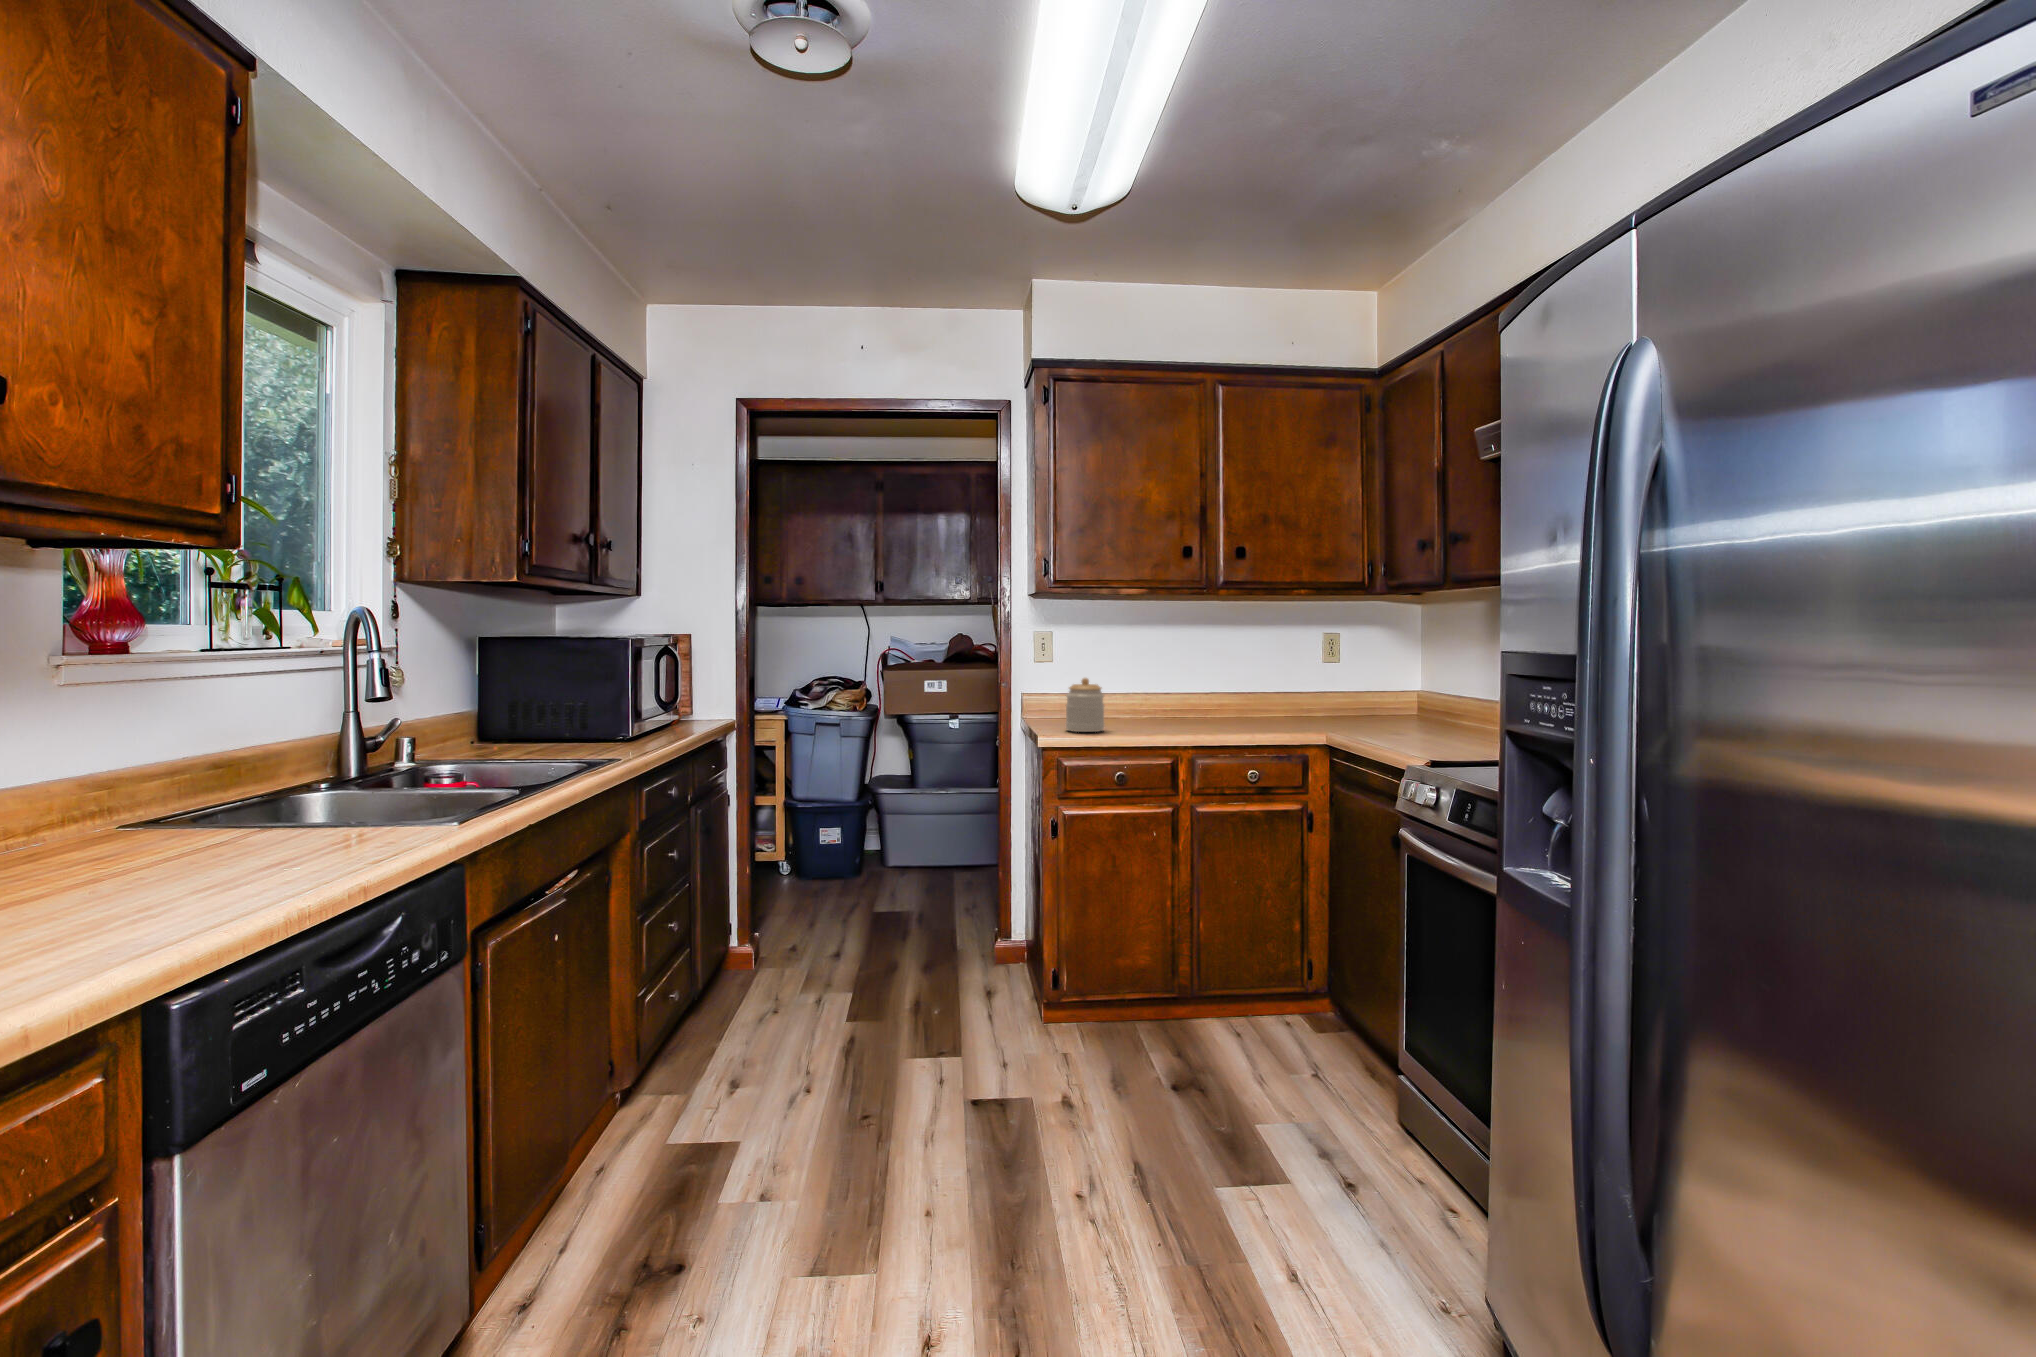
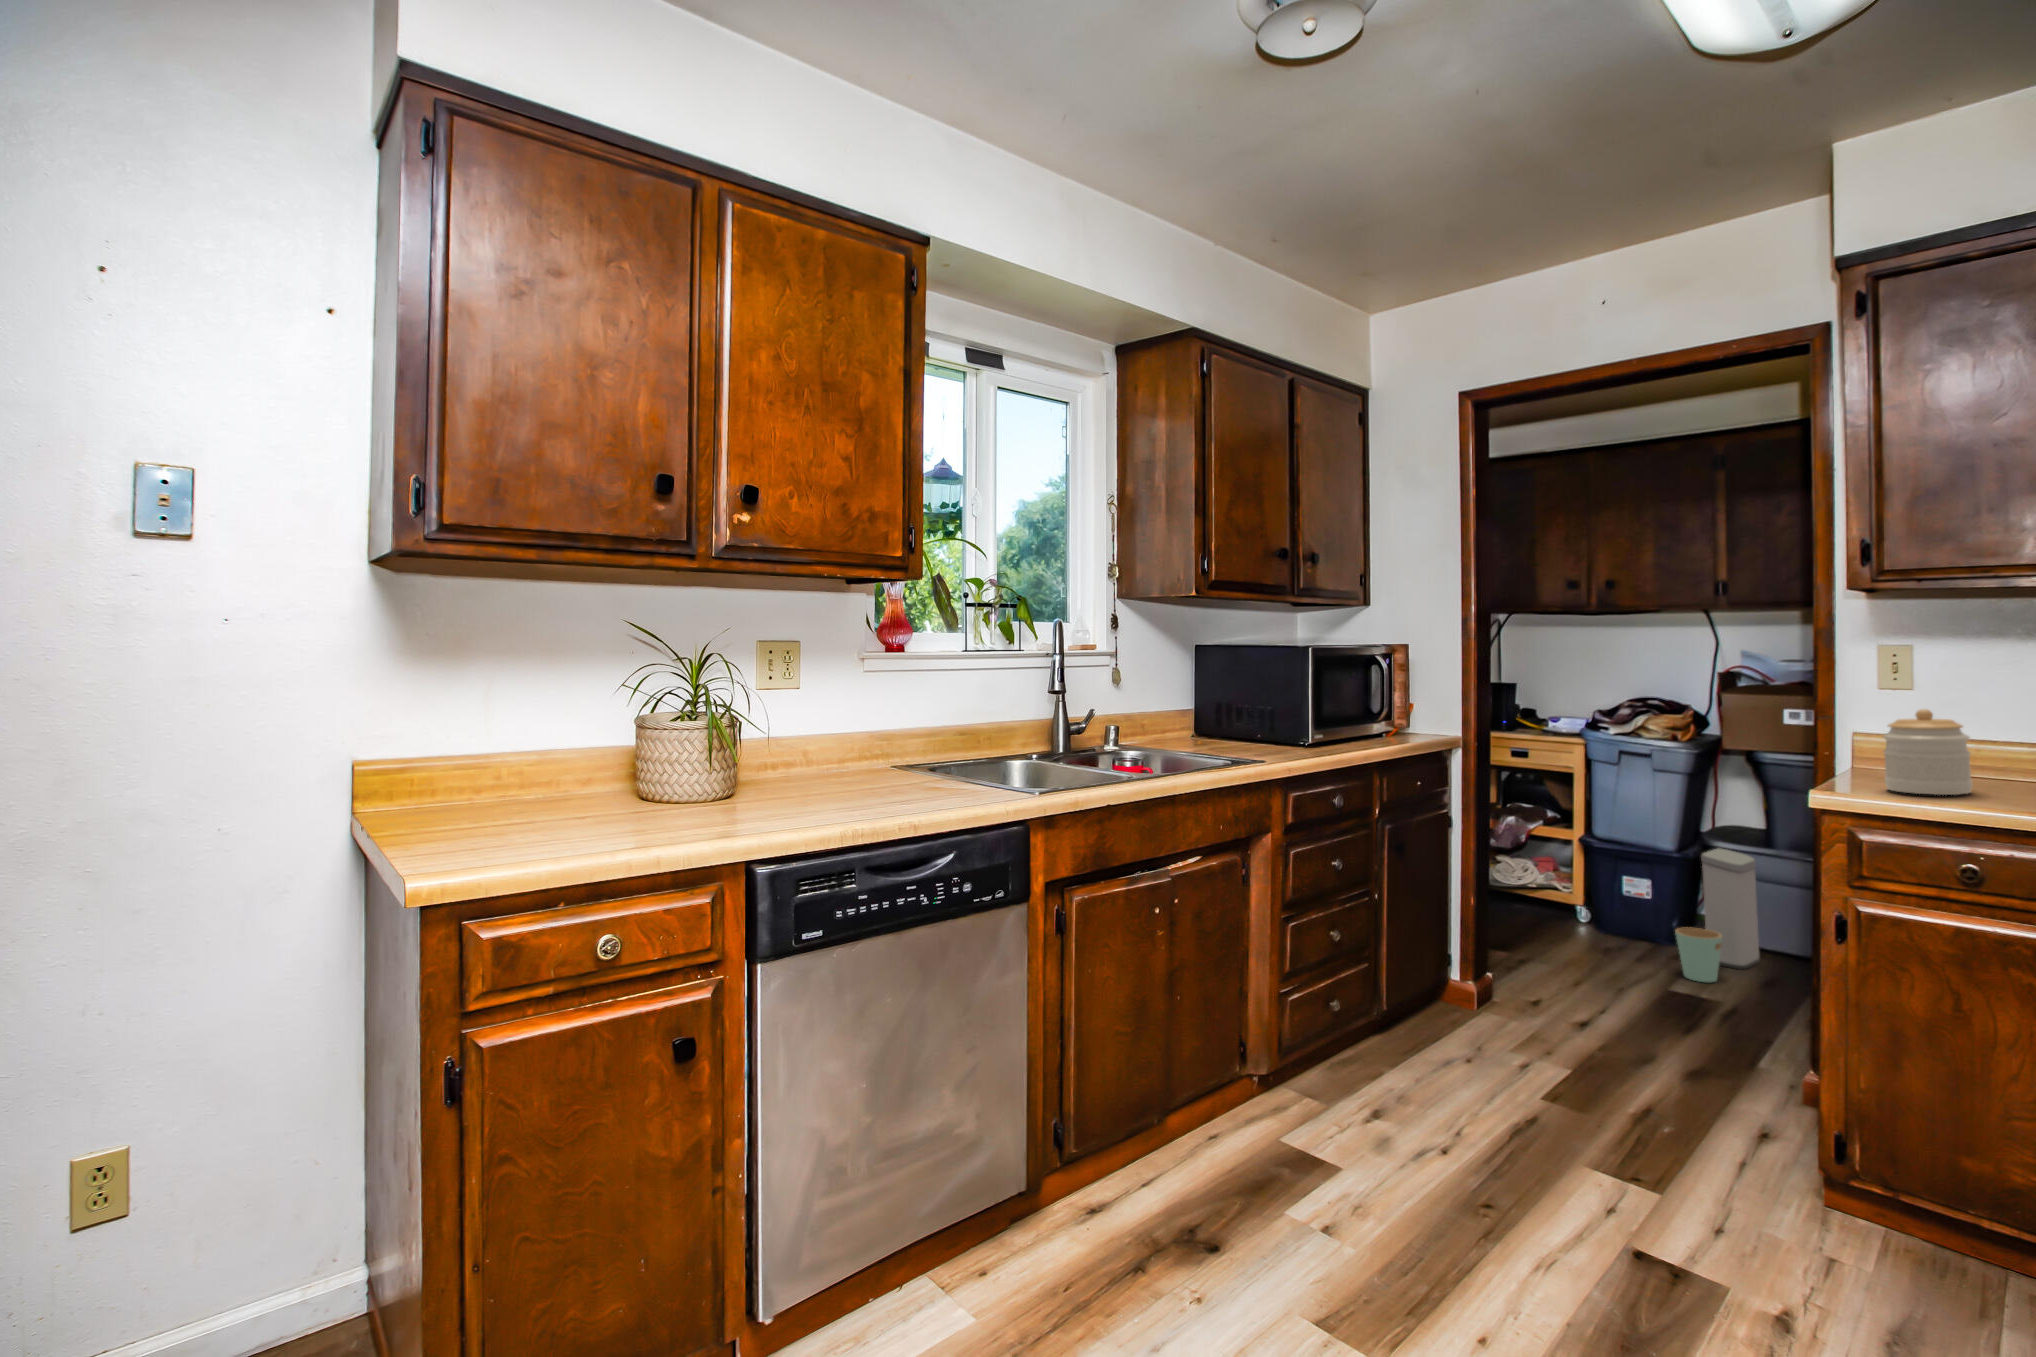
trash can: none [869,795,908,899] -> present [1675,848,1760,982]

